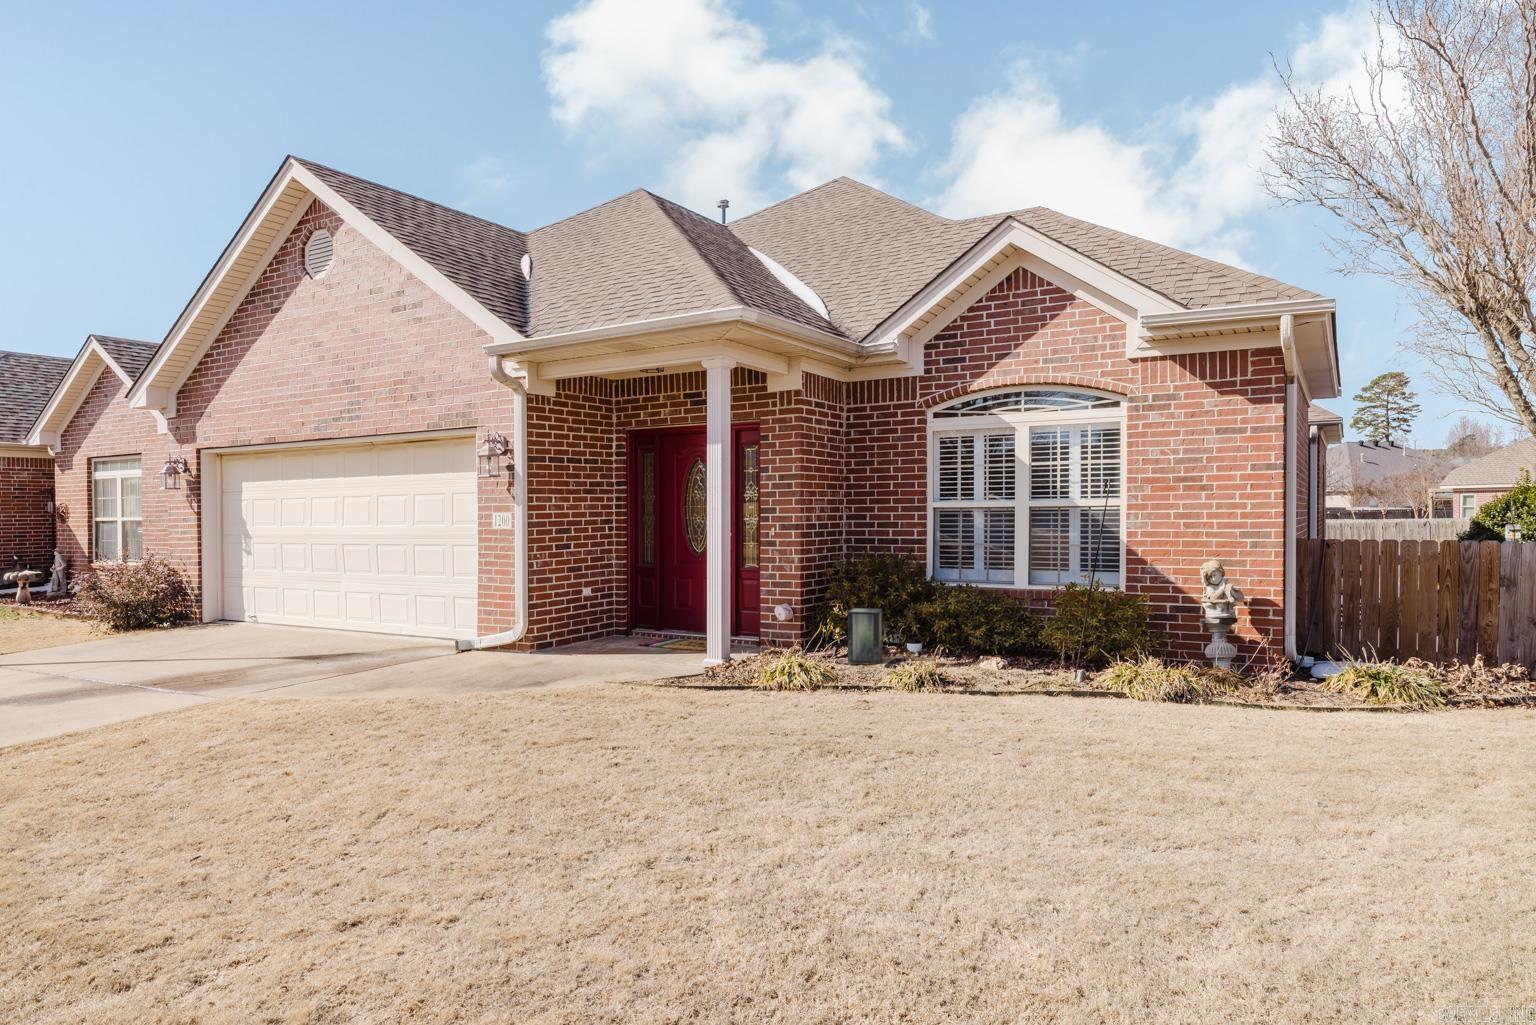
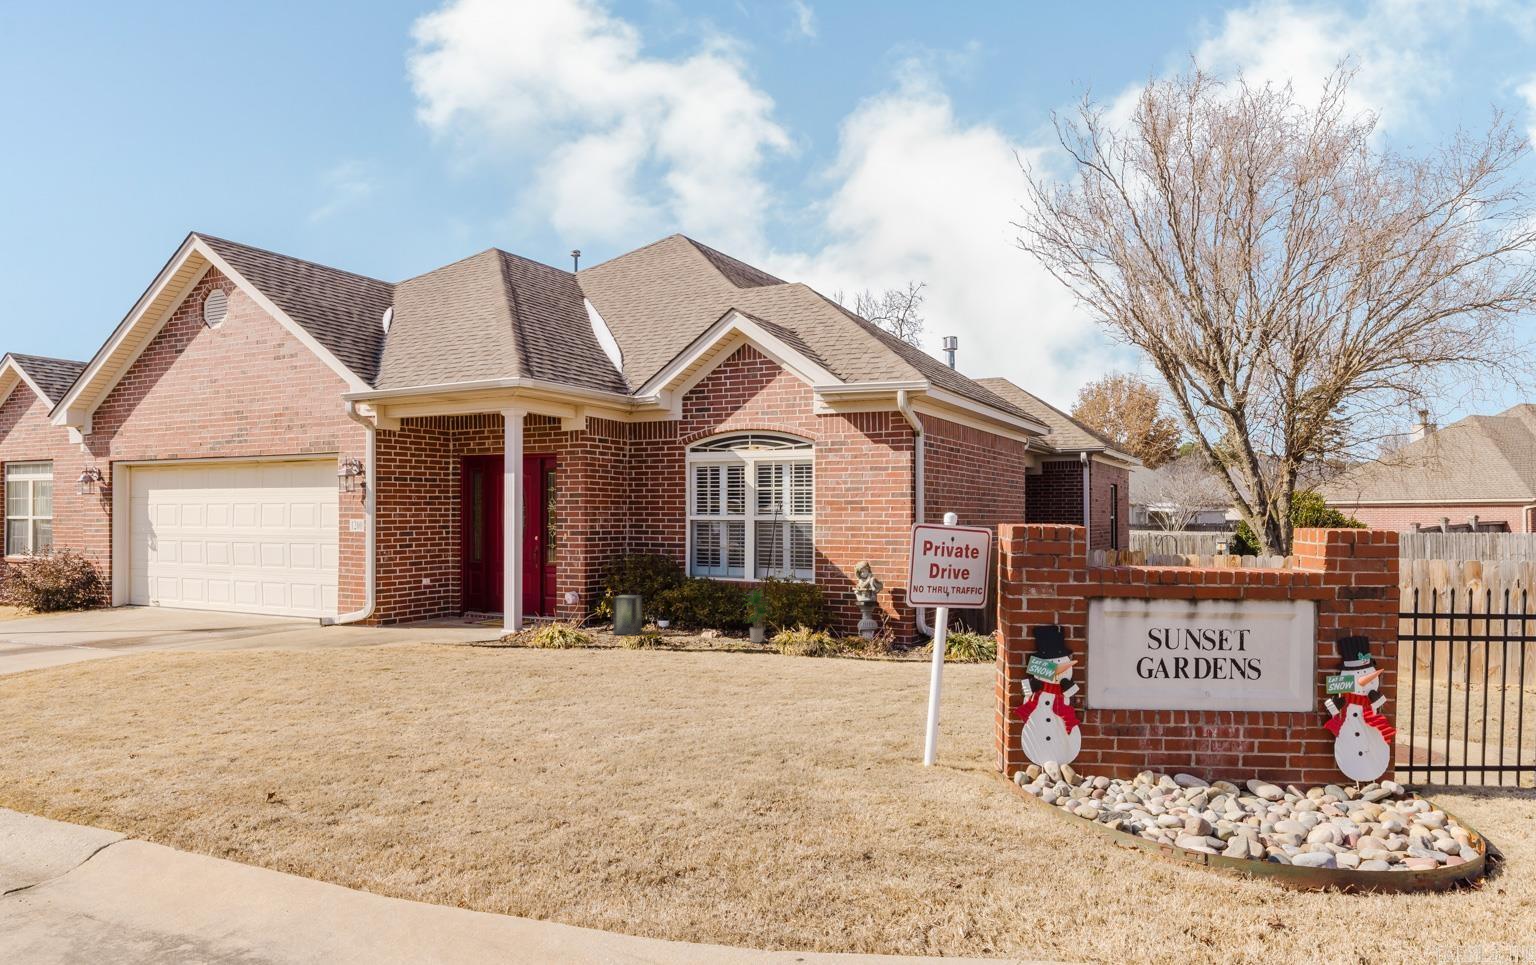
potted plant: none [1036,597,1089,676] -> present [747,590,767,643]

